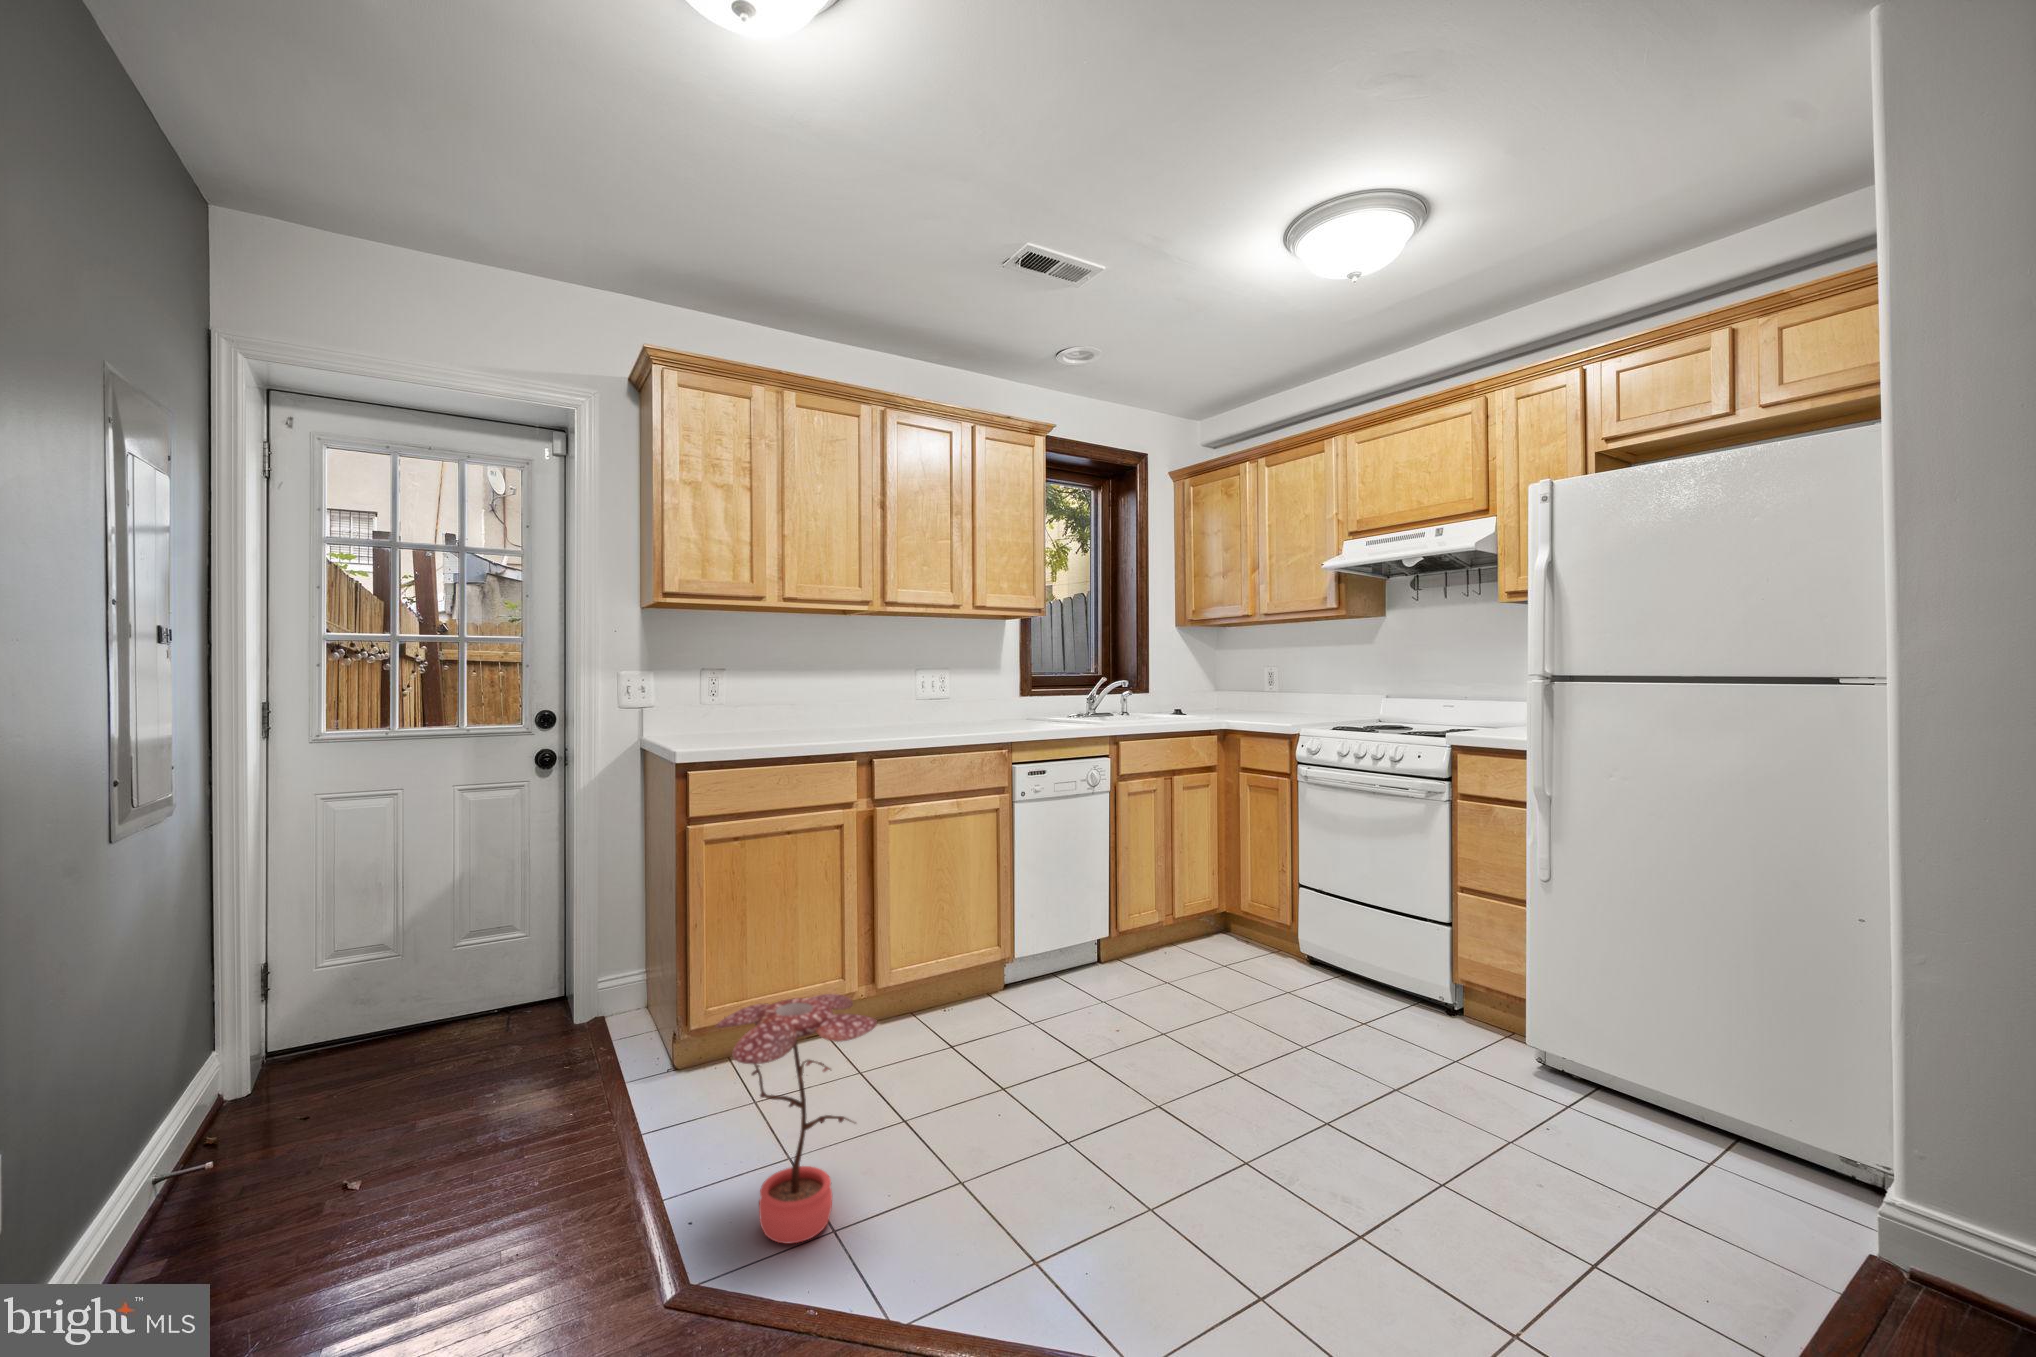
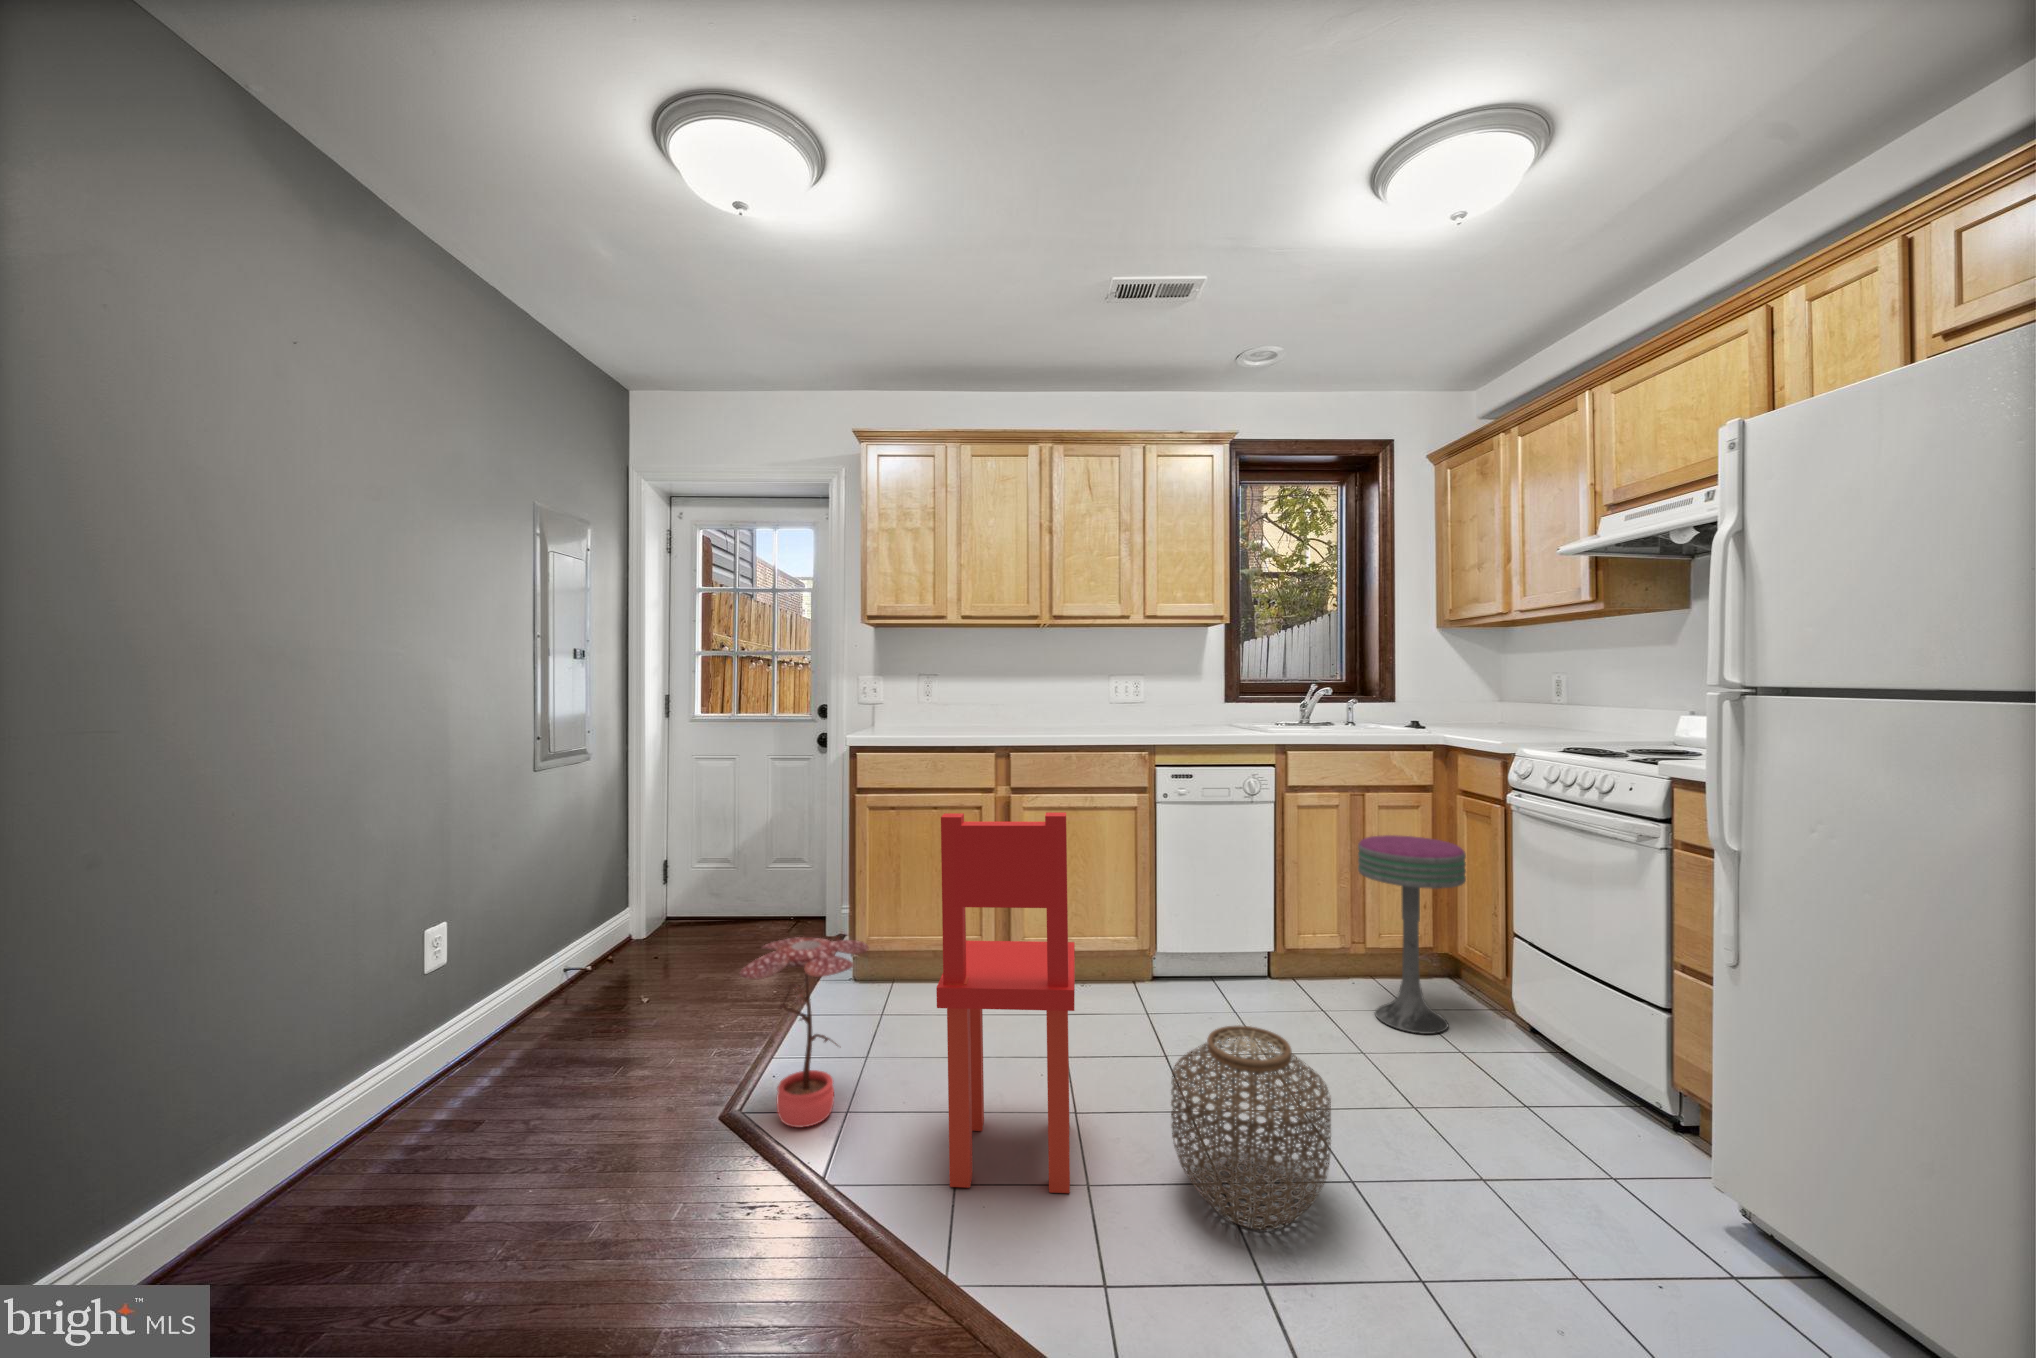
chair: none [966,807,1156,1234] -> present [936,812,1075,1193]
bar stool: none [1192,813,1281,985] -> present [1358,835,1466,1034]
woven basket: none [1207,991,1354,1170] -> present [1171,1026,1331,1230]

